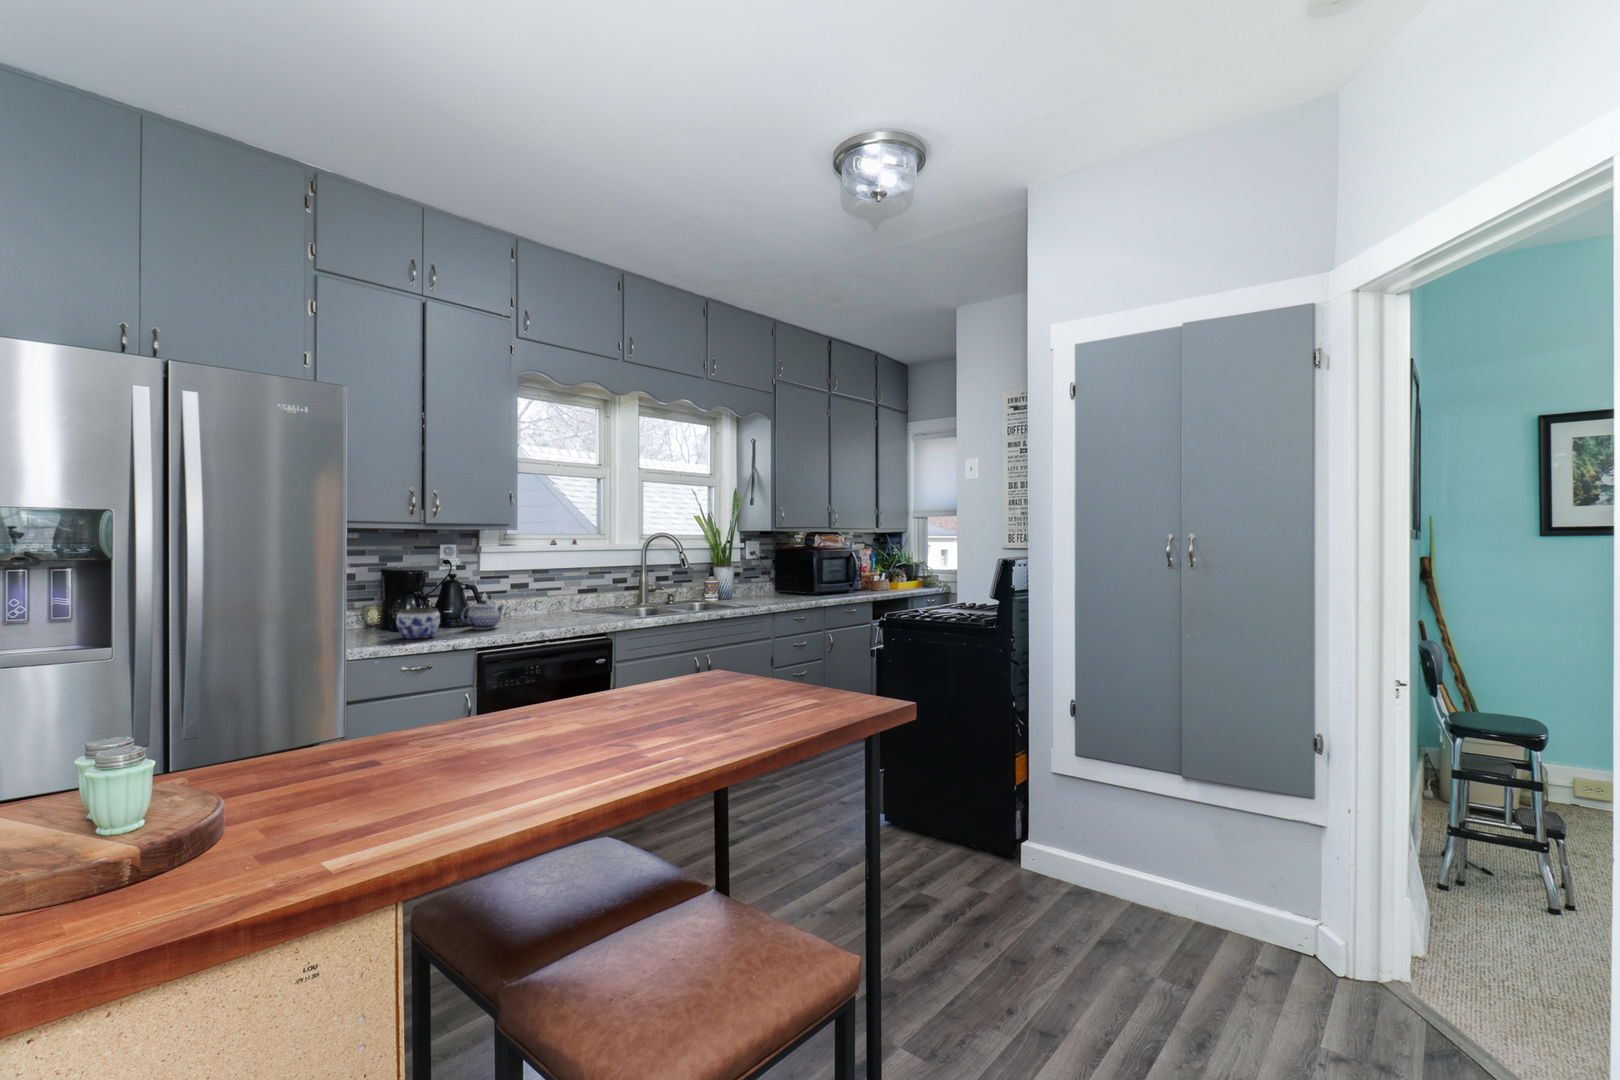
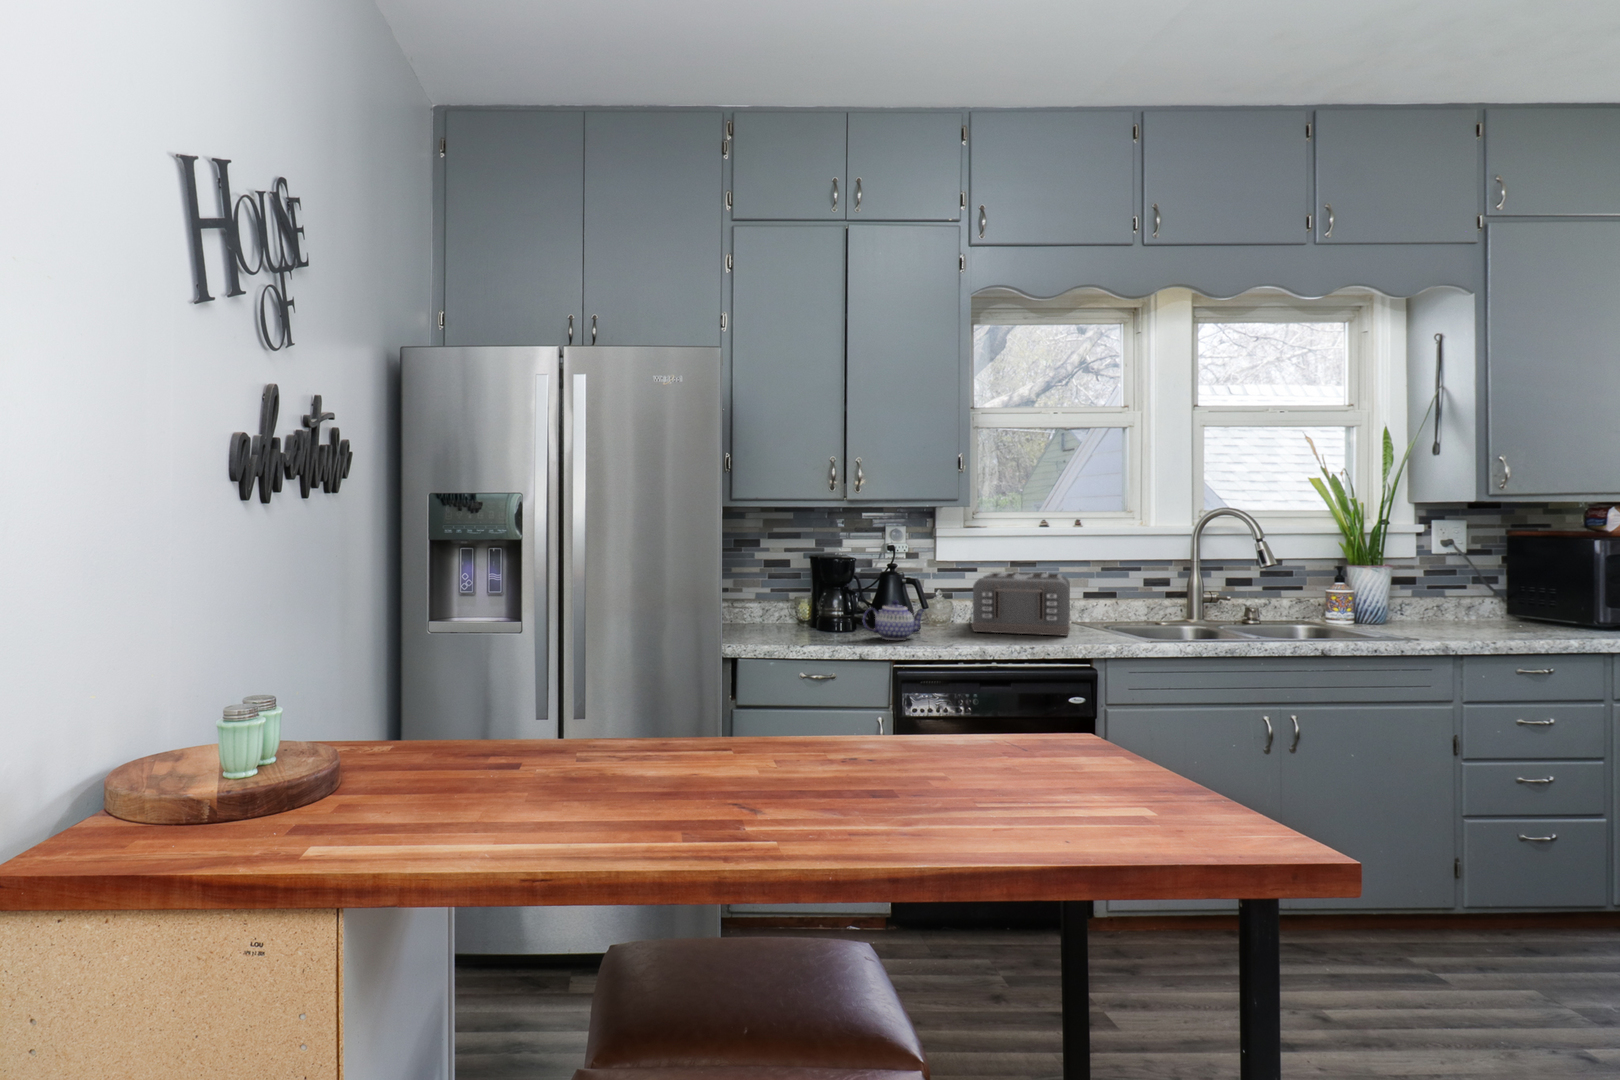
toaster: none [514,577,594,620] -> present [972,572,1070,636]
jar: present [396,608,440,639] -> none [776,604,825,645]

